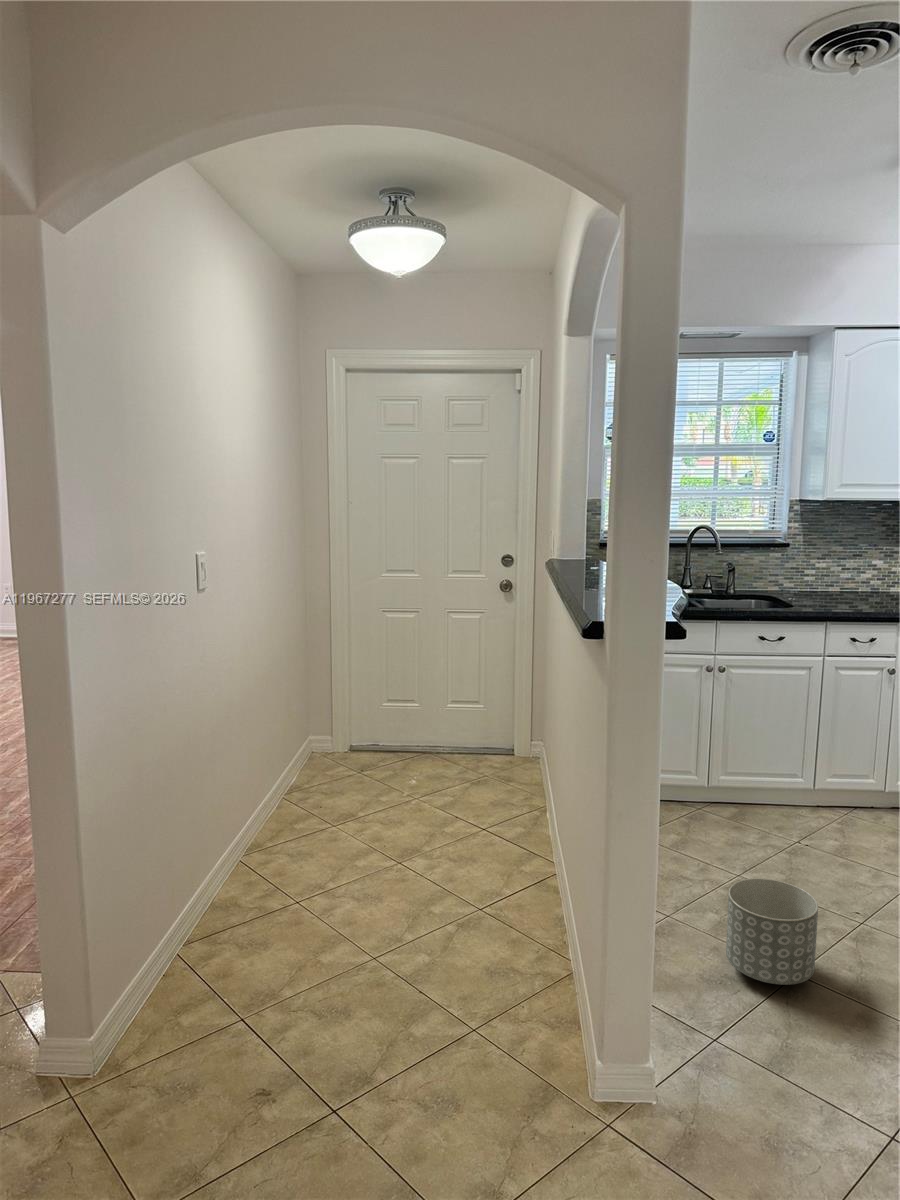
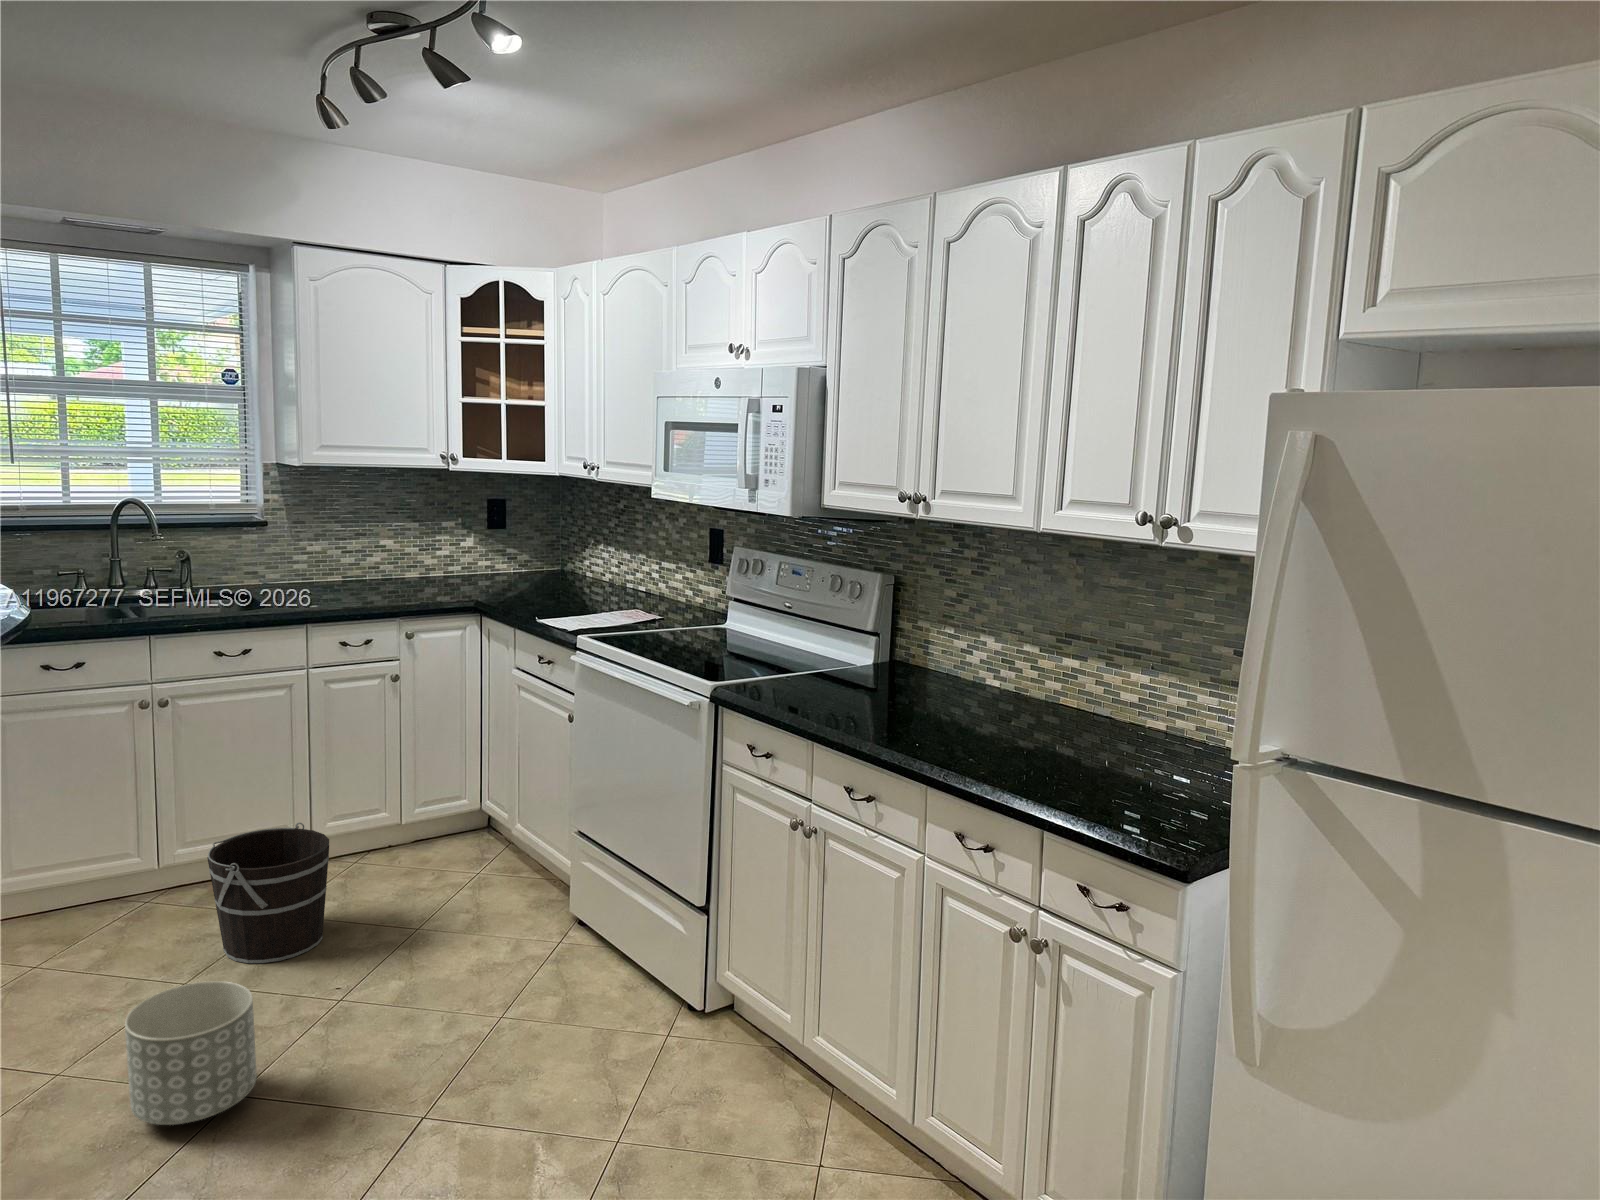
bucket: none [756,774,848,878] -> present [208,823,329,963]

